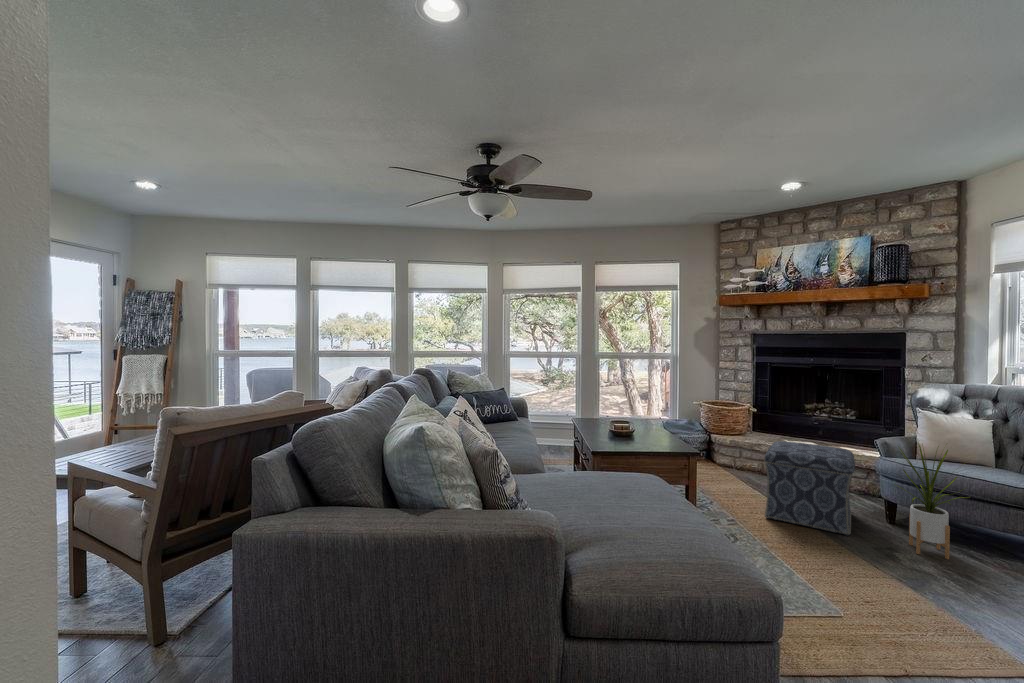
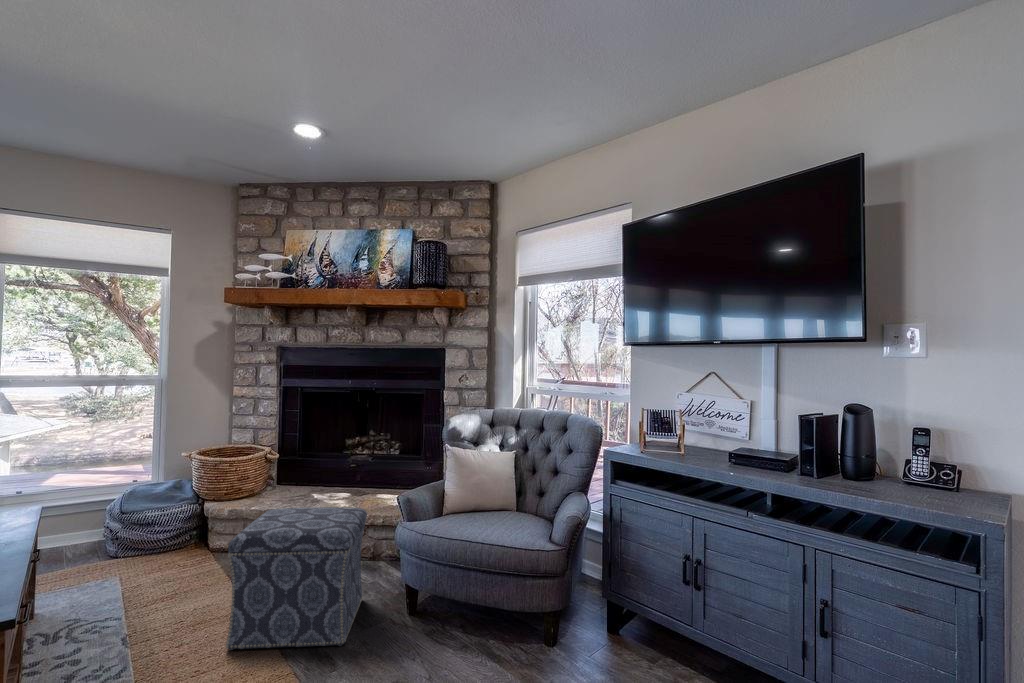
house plant: present [898,445,964,559] -> none [389,484,475,650]

